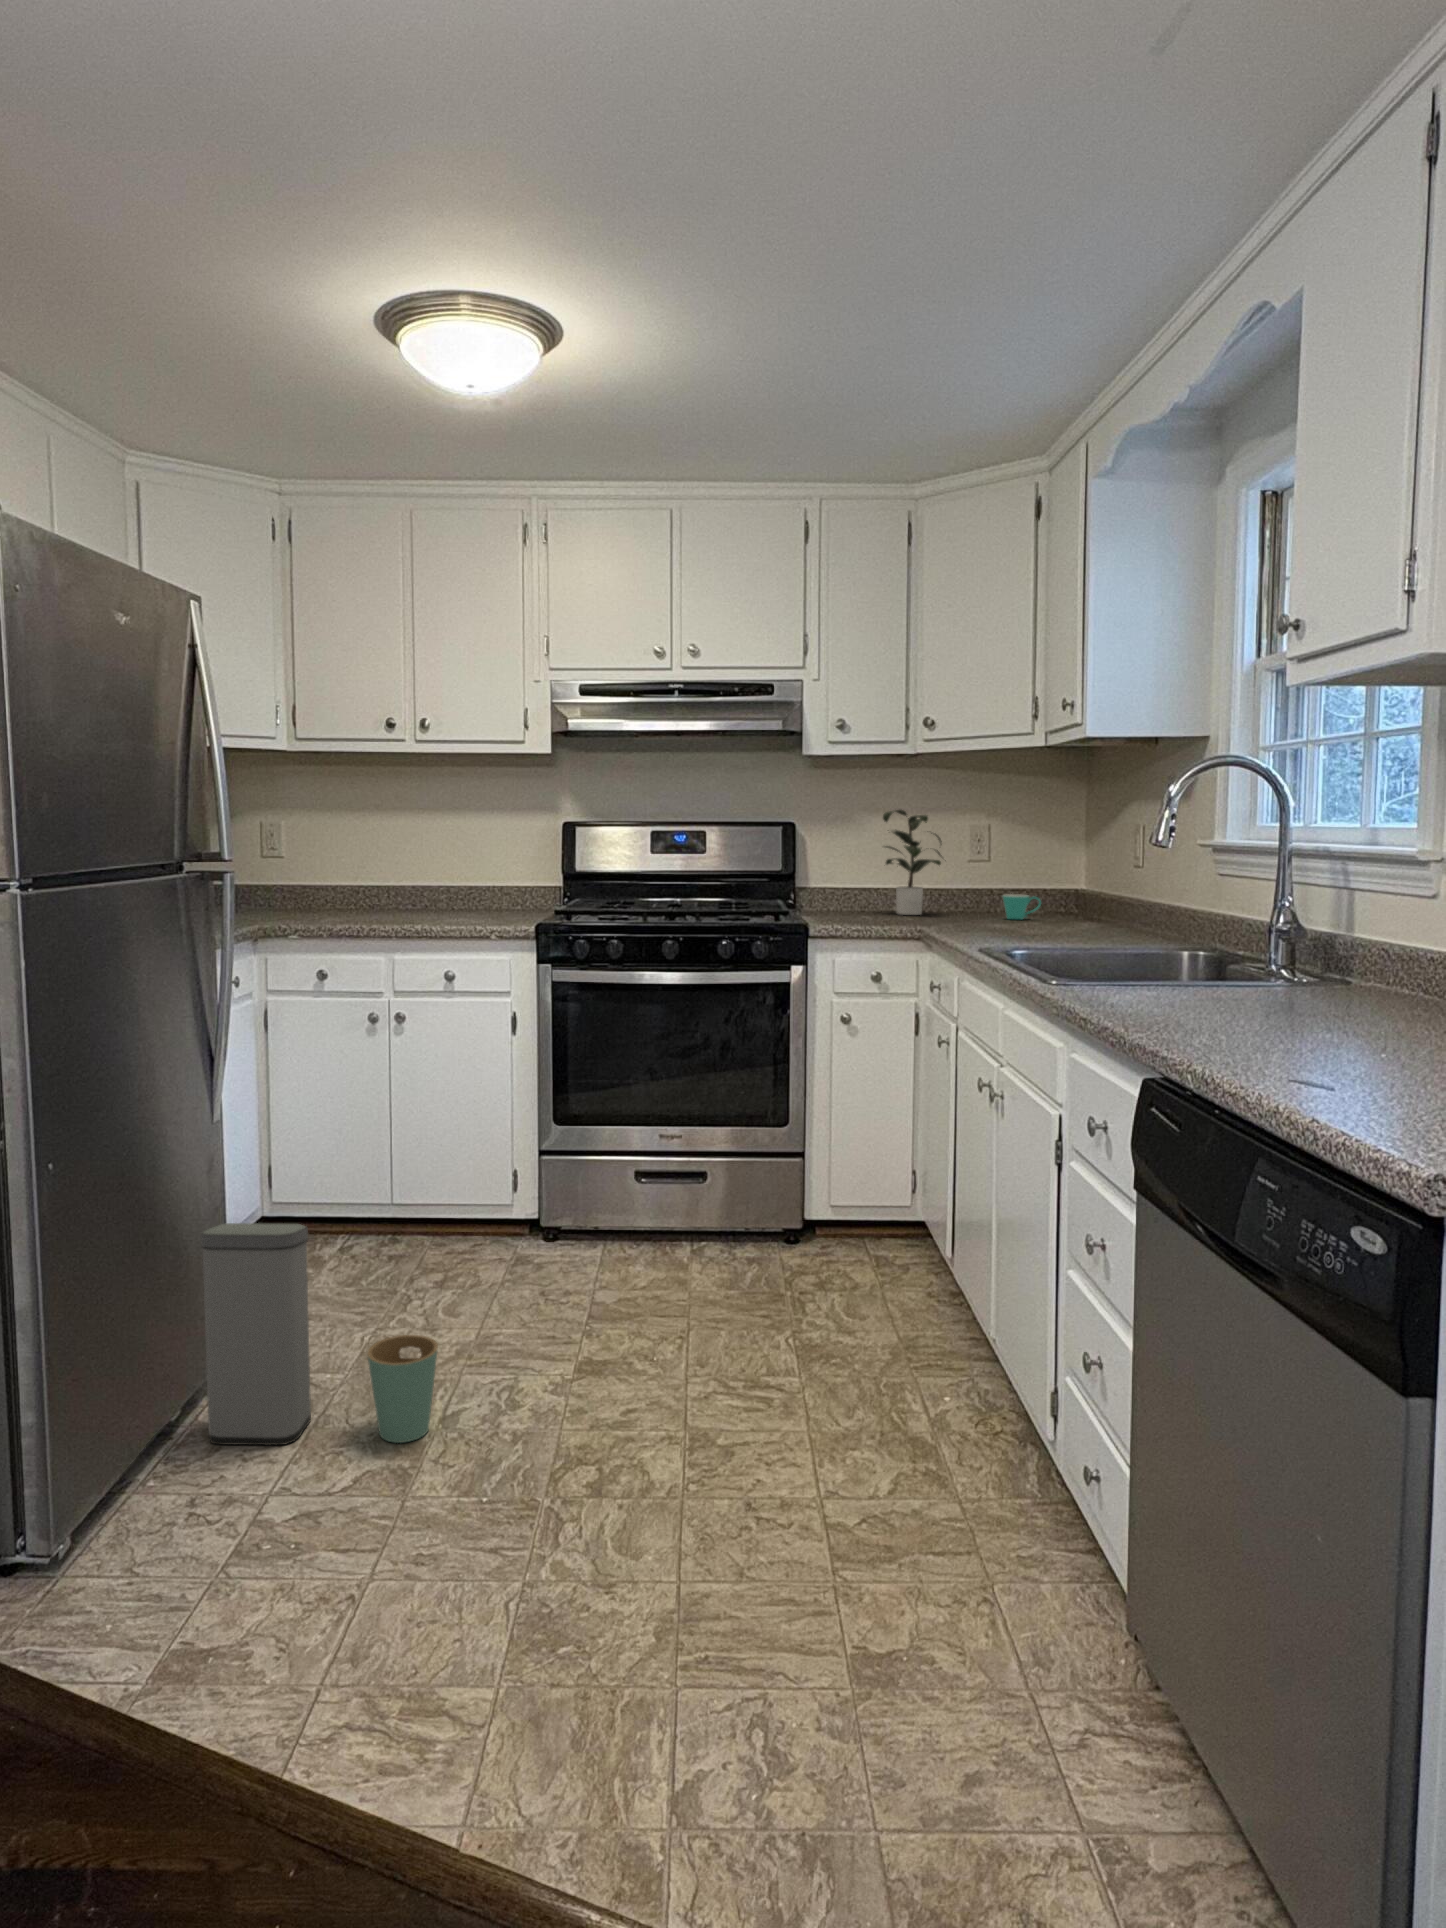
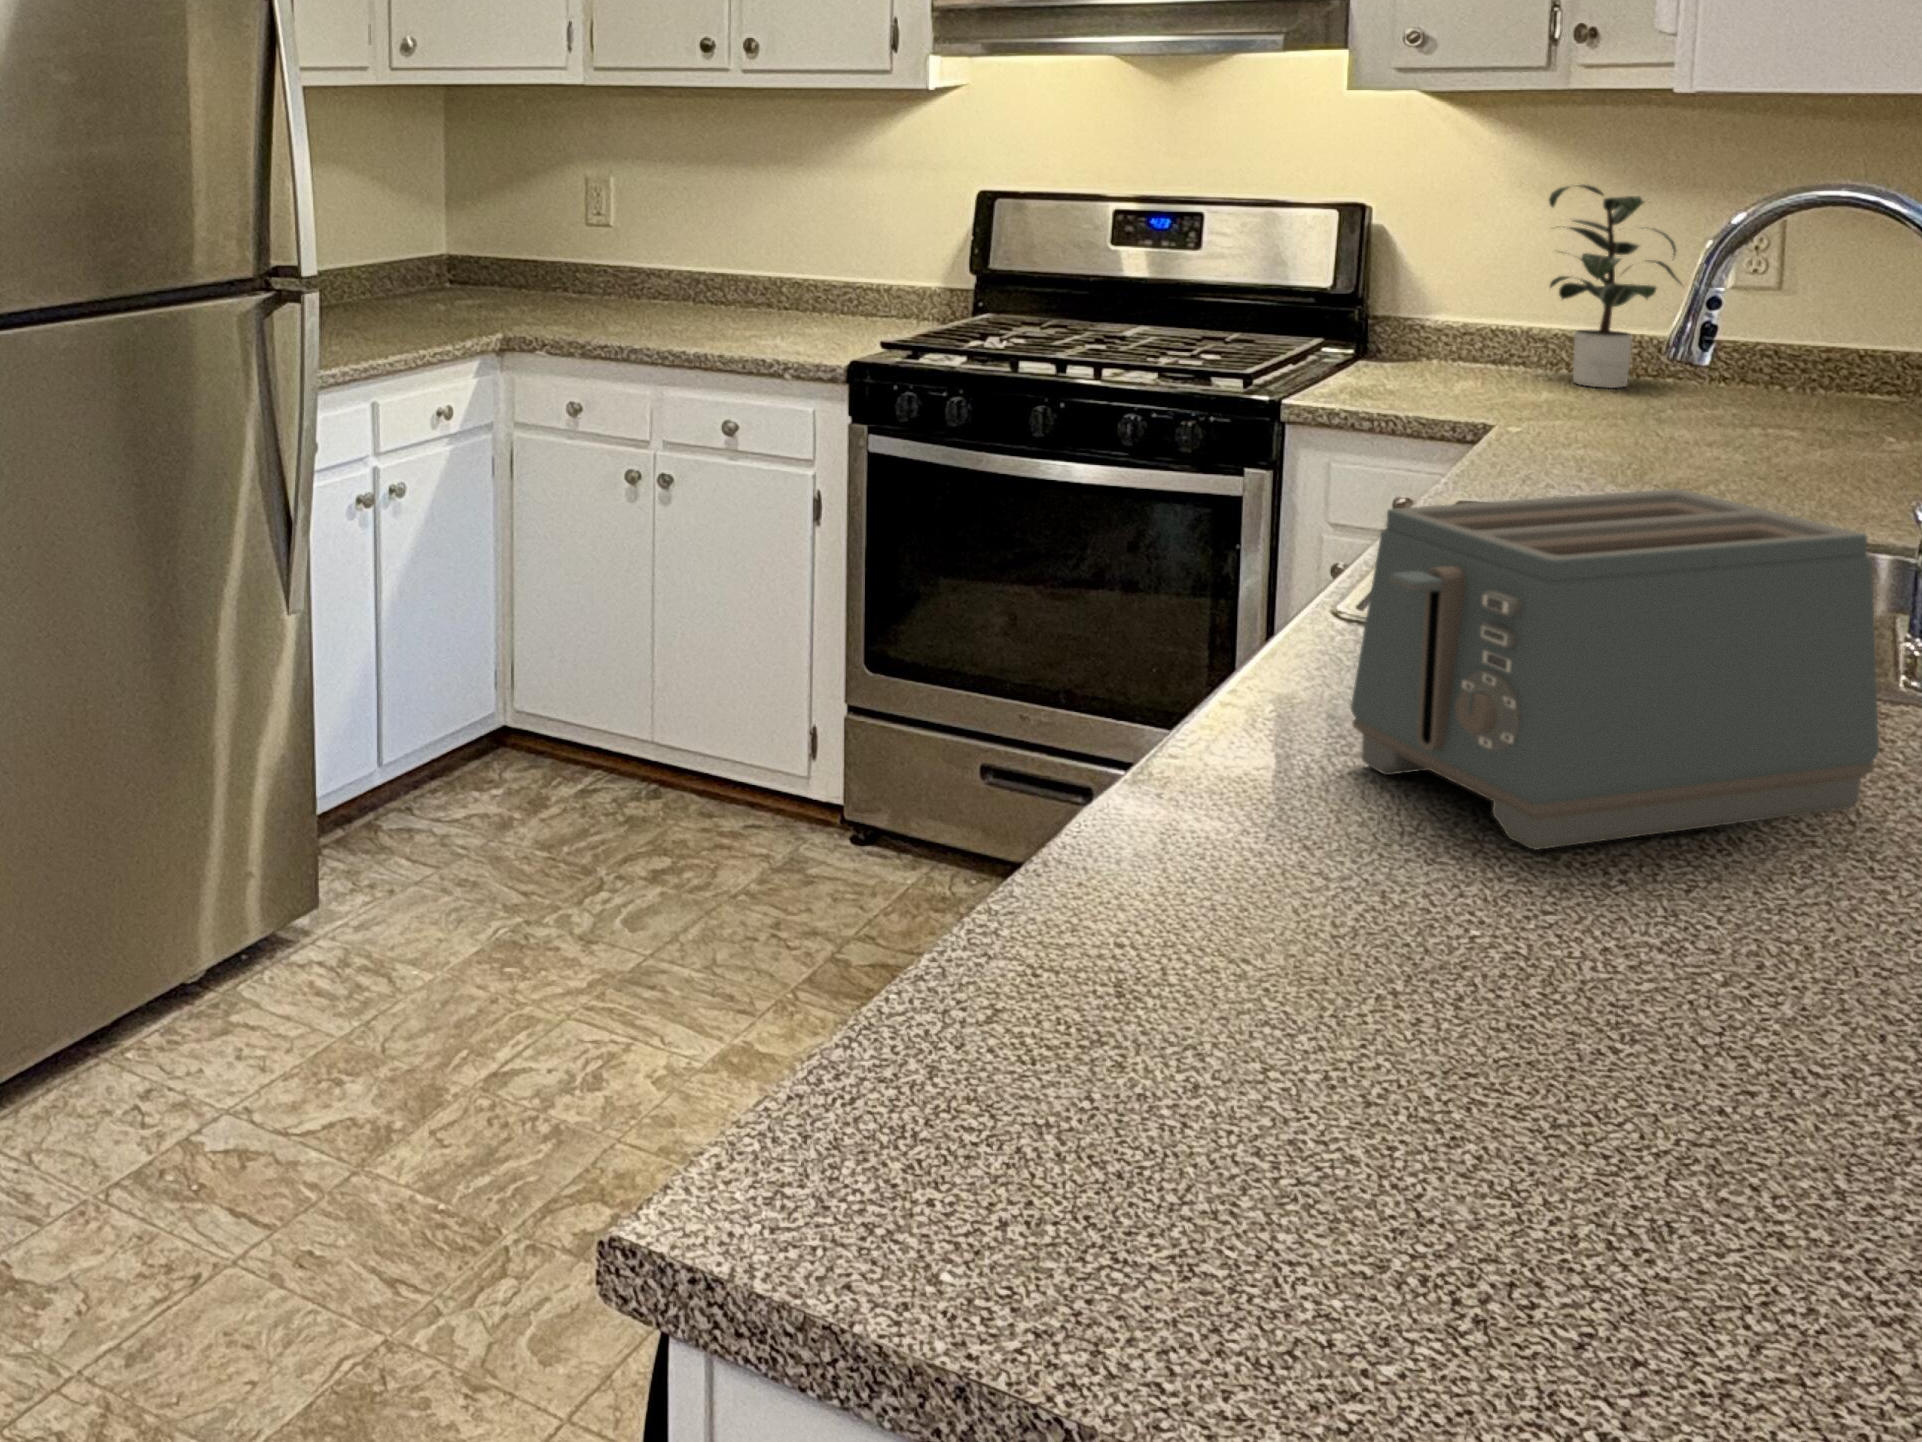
toaster: none [1188,884,1374,1037] -> present [1351,489,1879,850]
mug: present [1003,895,1041,920] -> none [1784,365,1873,420]
trash can: present [201,1223,438,1445] -> none [214,752,476,1099]

